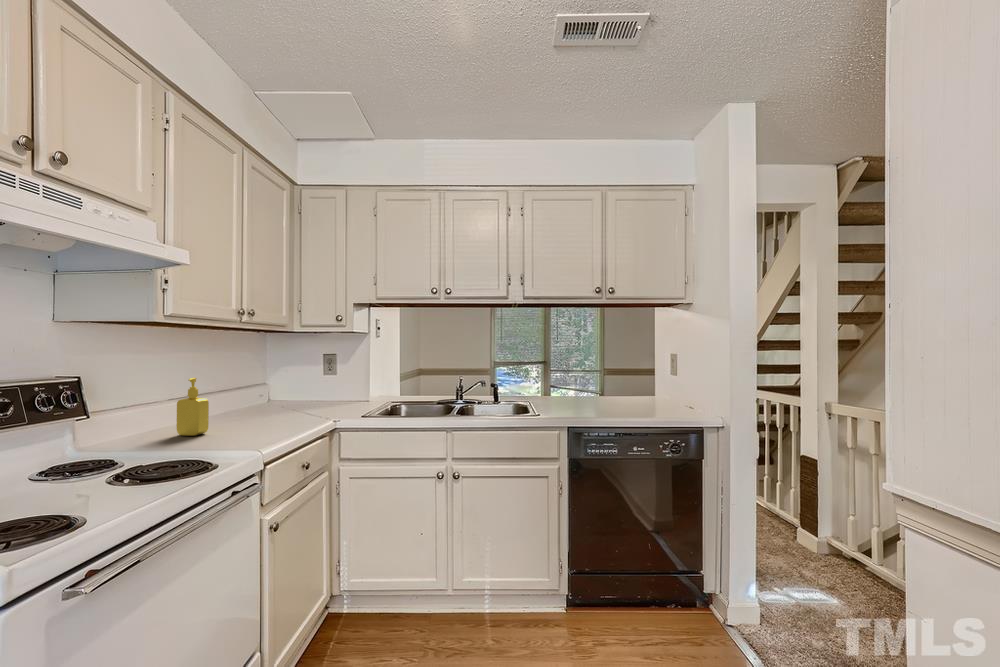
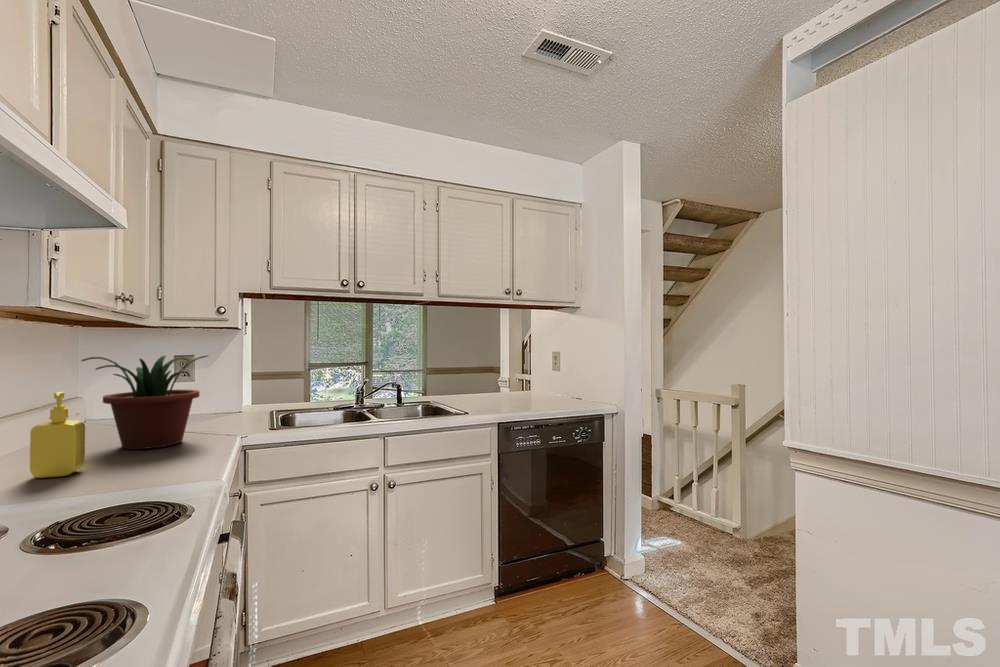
potted plant: none [225,353,307,423] -> present [81,356,208,449]

